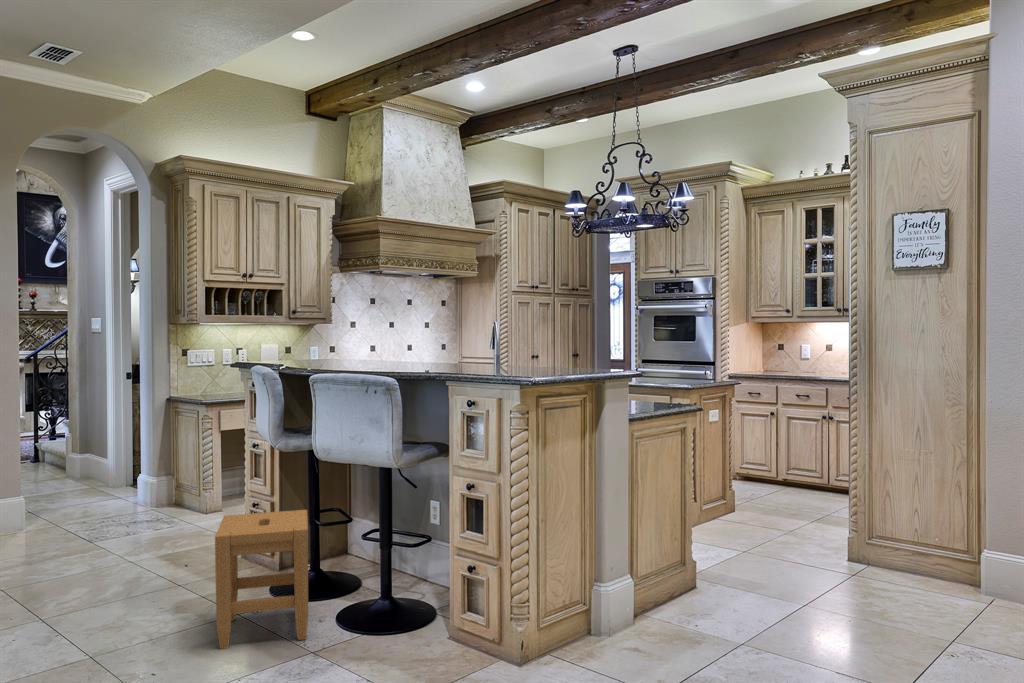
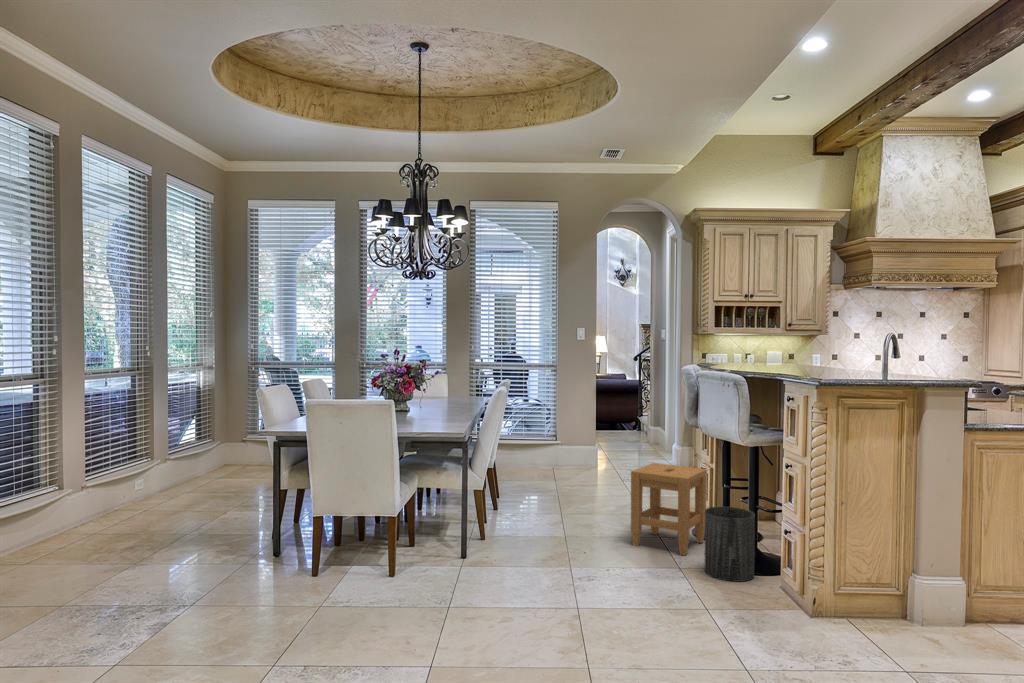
trash can: none [349,554,414,659] -> present [704,507,755,582]

